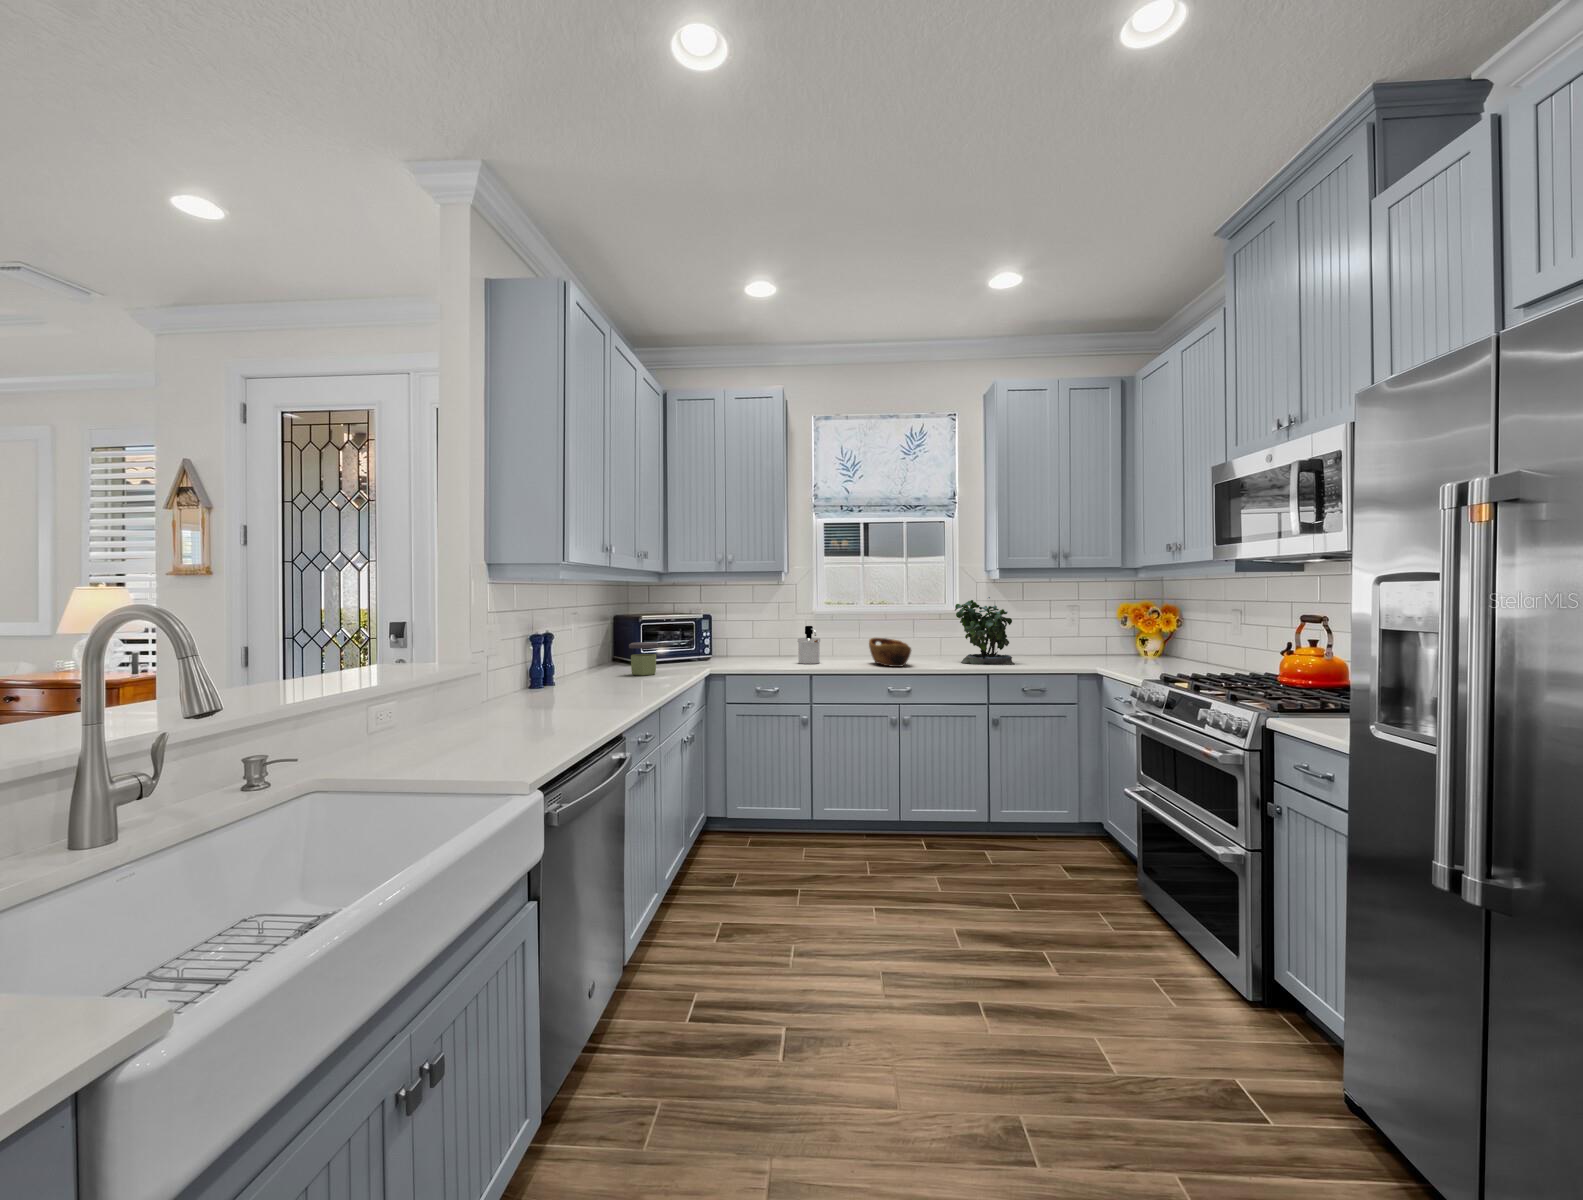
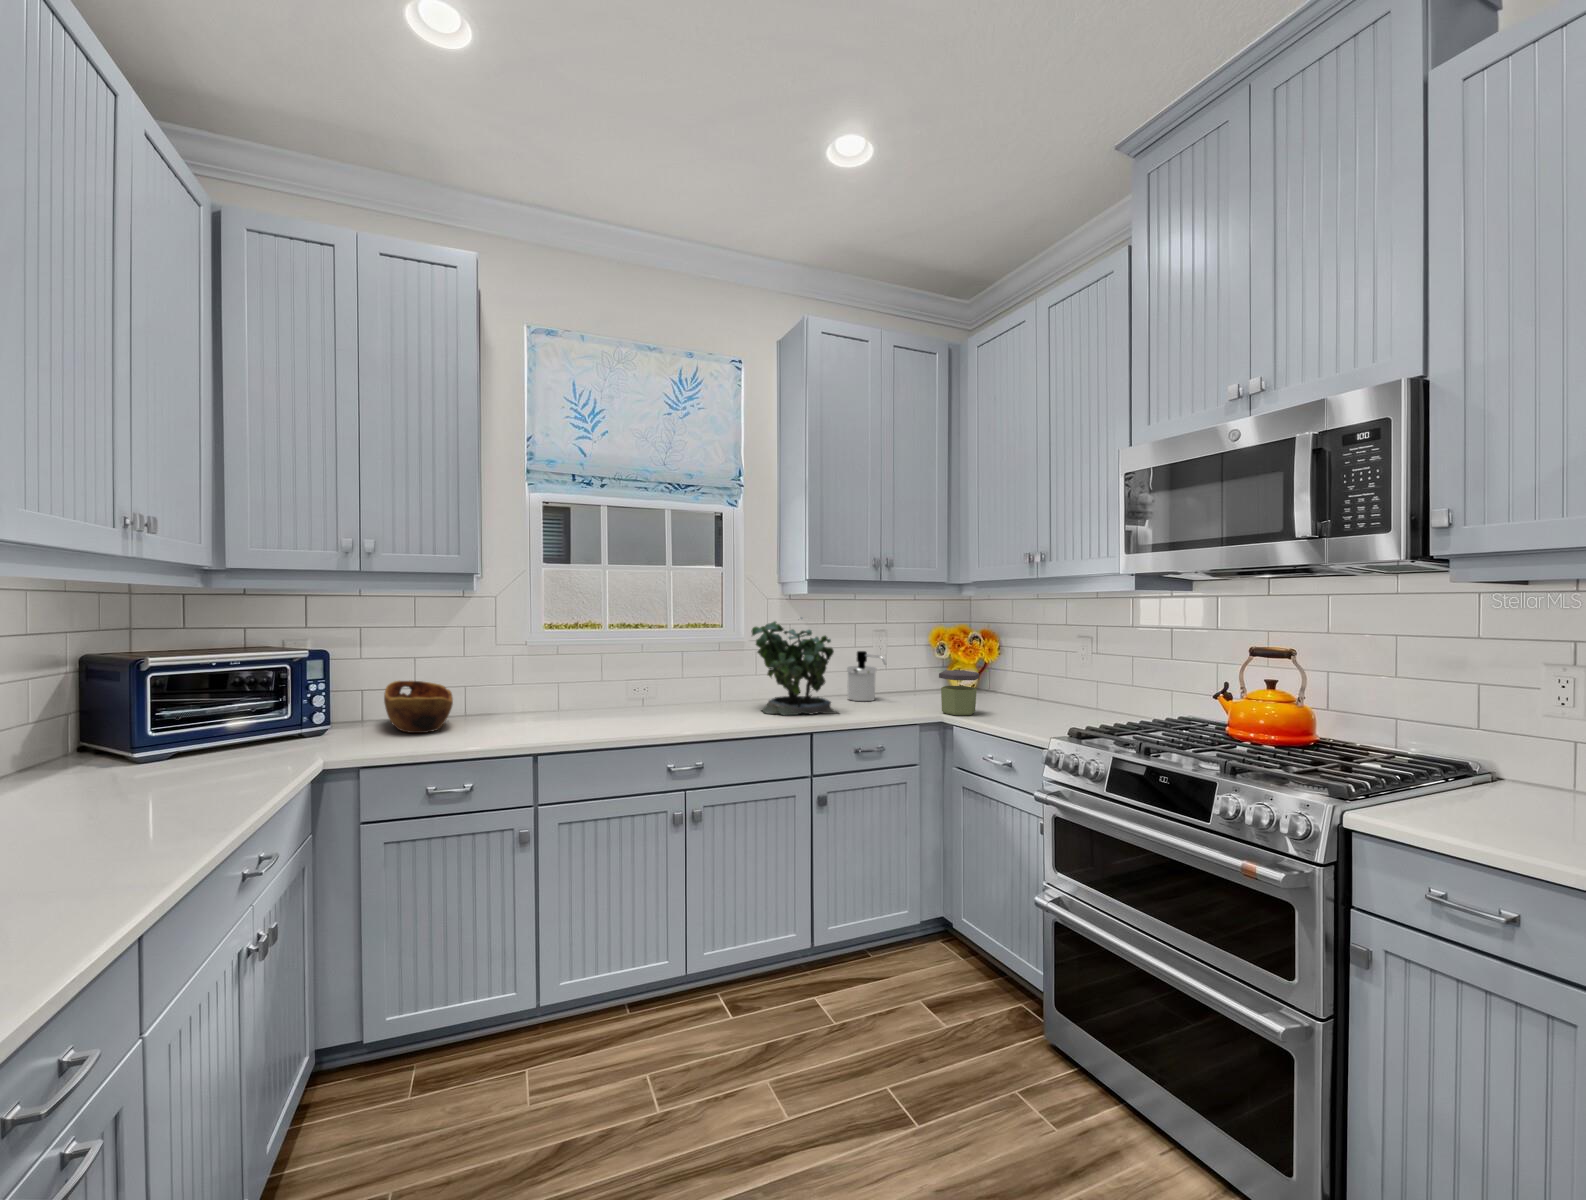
soap dispenser: present [798,626,820,664] -> present [847,651,886,701]
wooden bowl: present [869,638,911,667] -> present [384,681,453,733]
jar: present [629,642,658,676] -> present [939,670,979,715]

